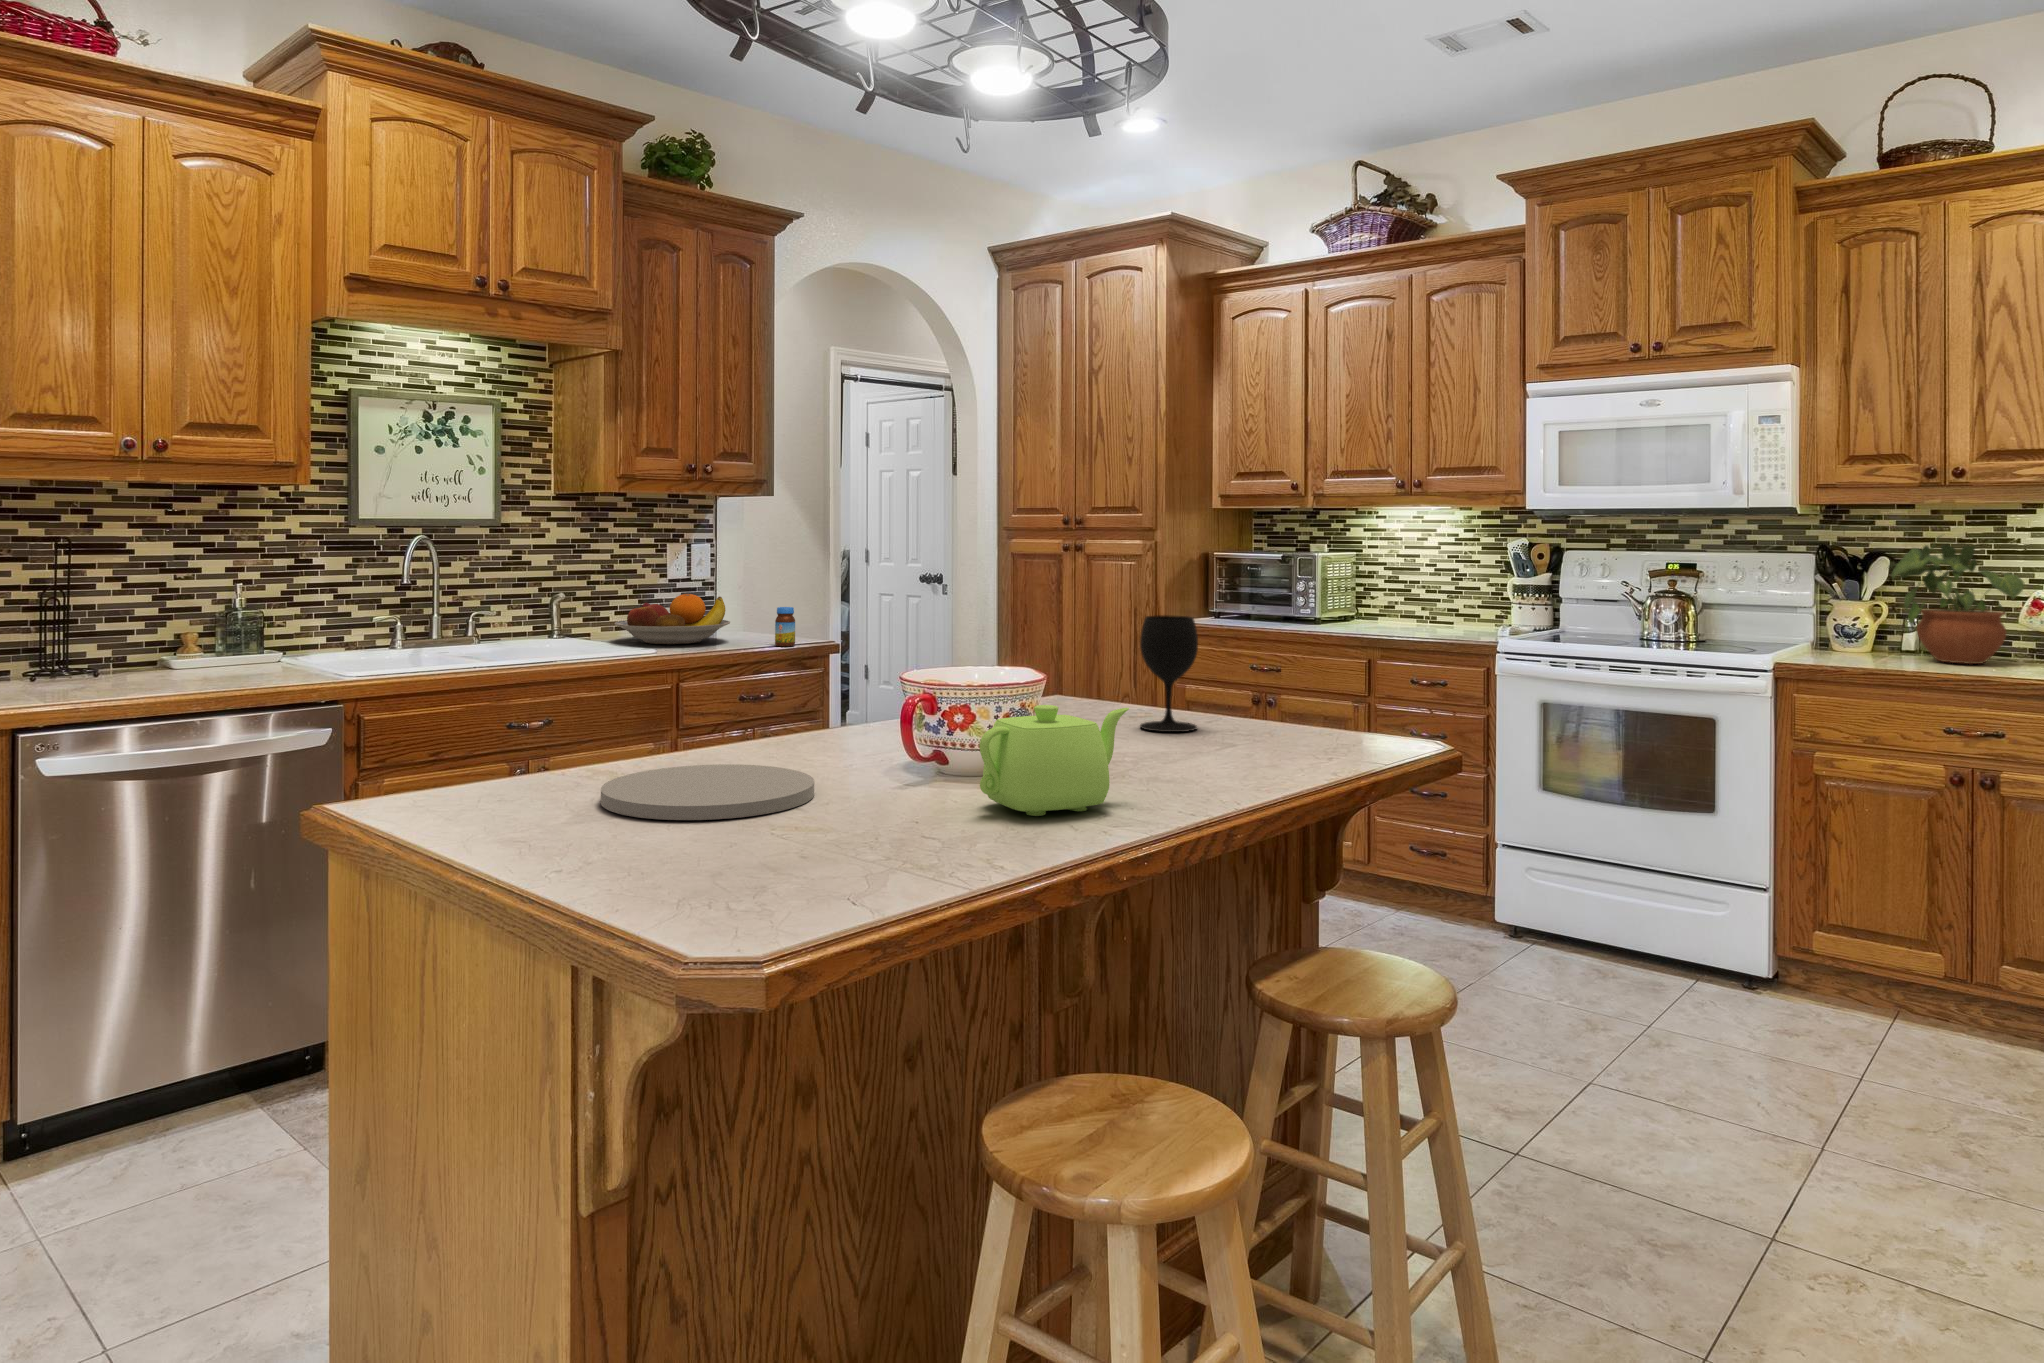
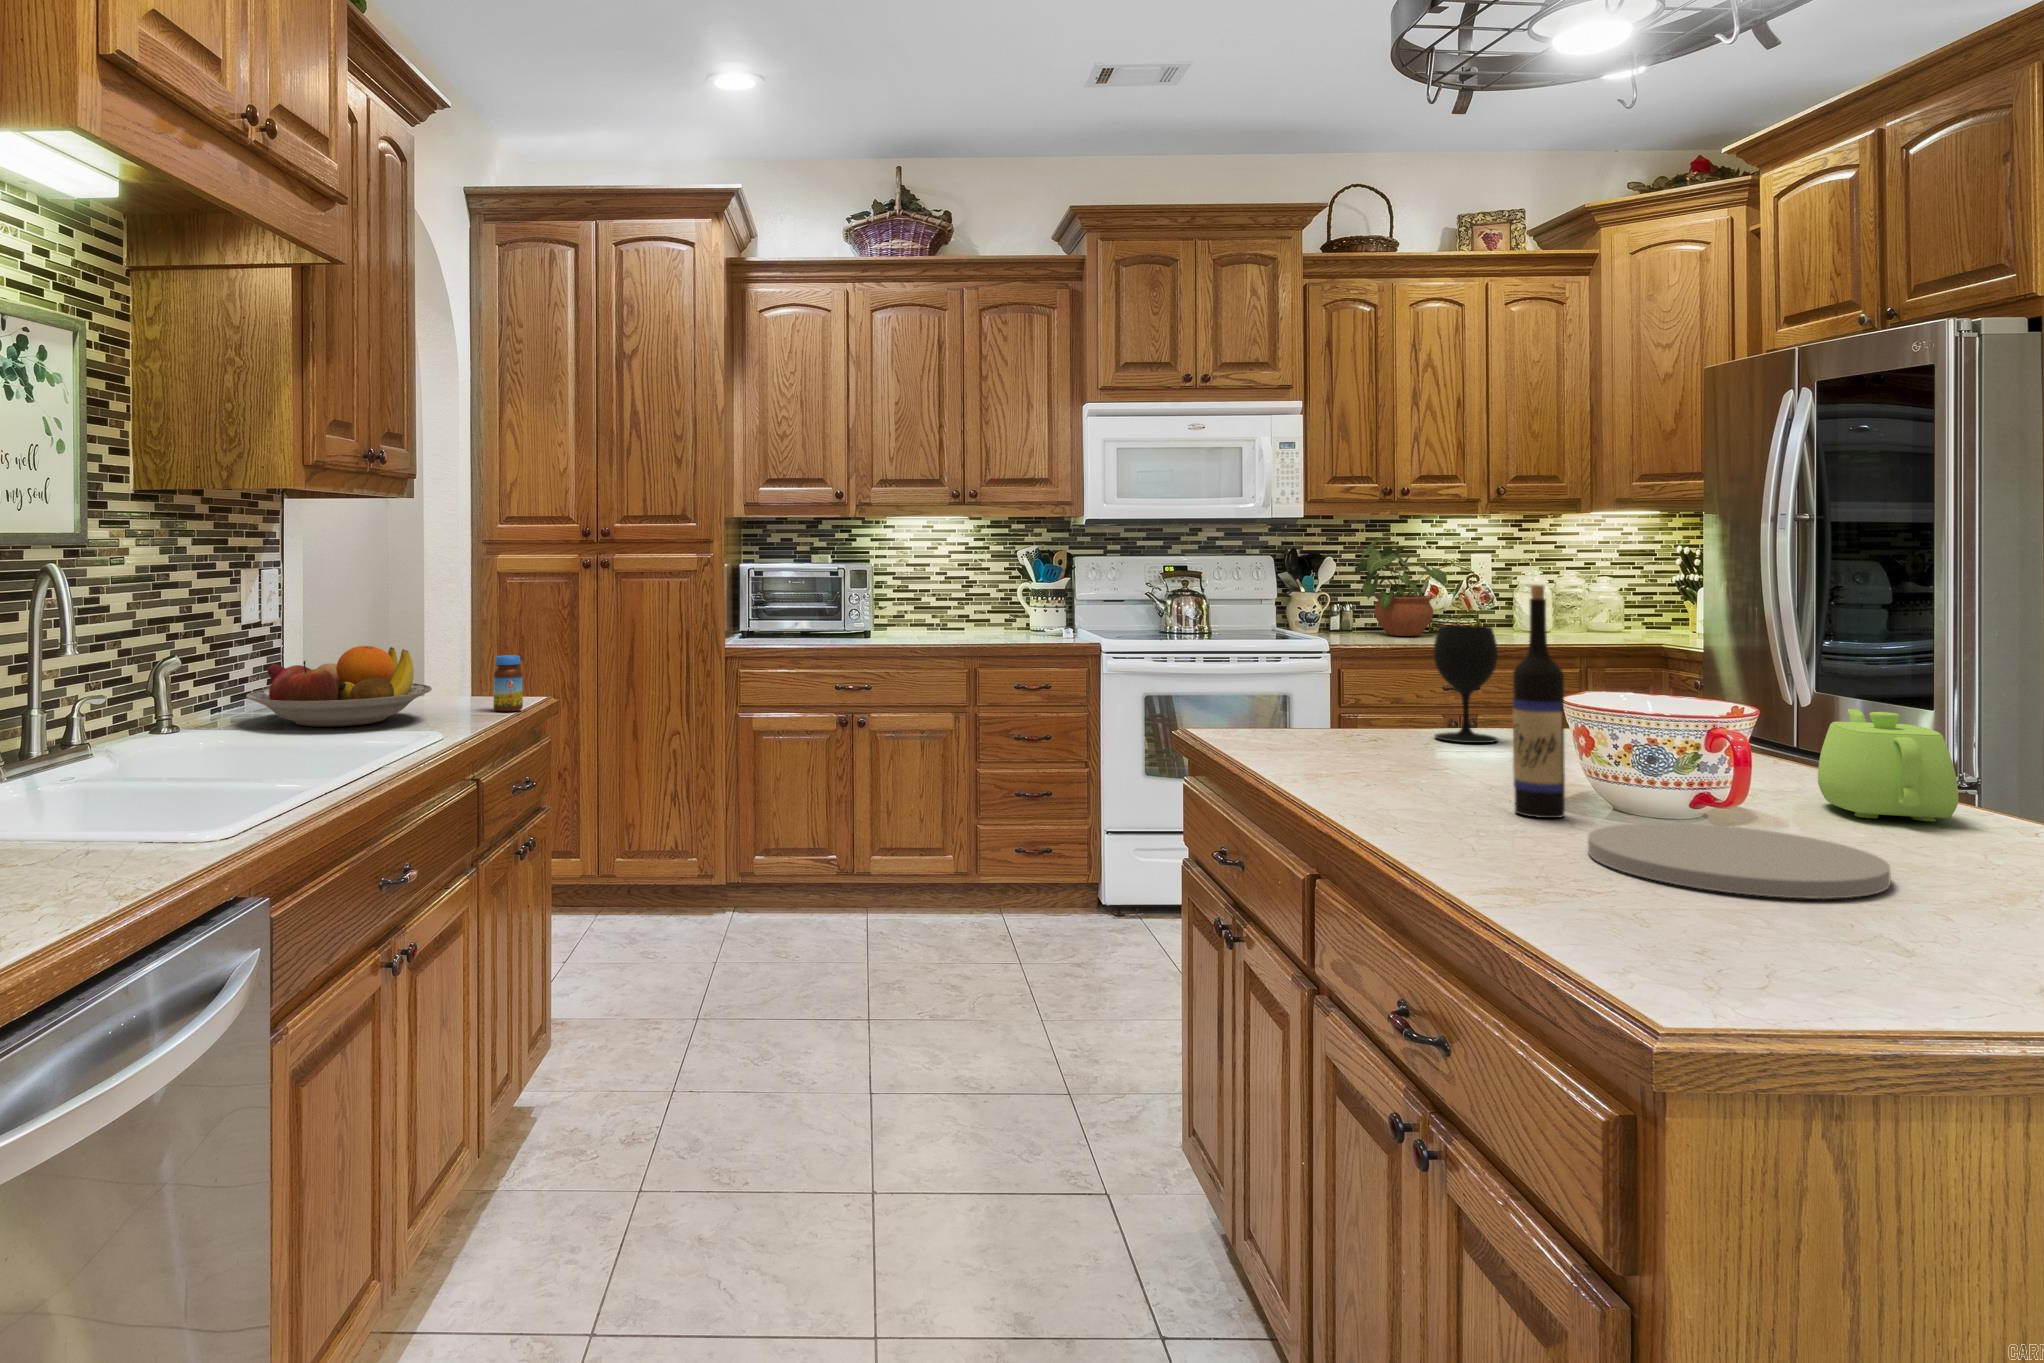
wine bottle: none [813,568,852,765] -> present [1513,585,1565,818]

